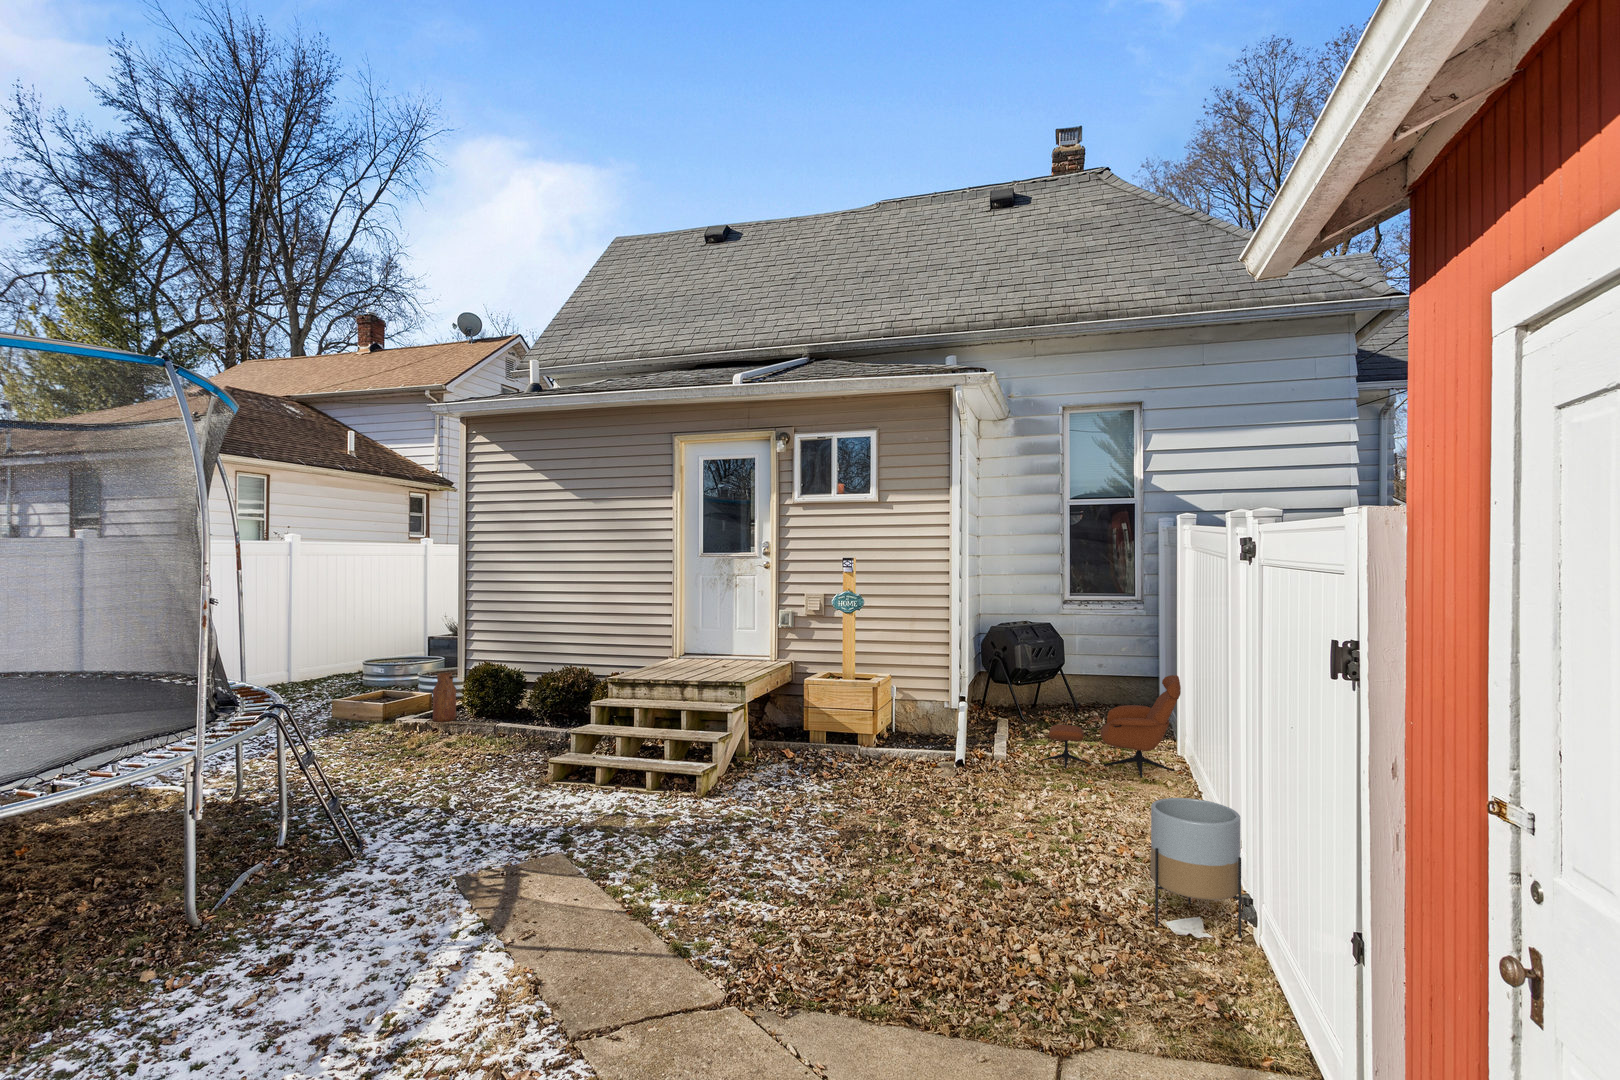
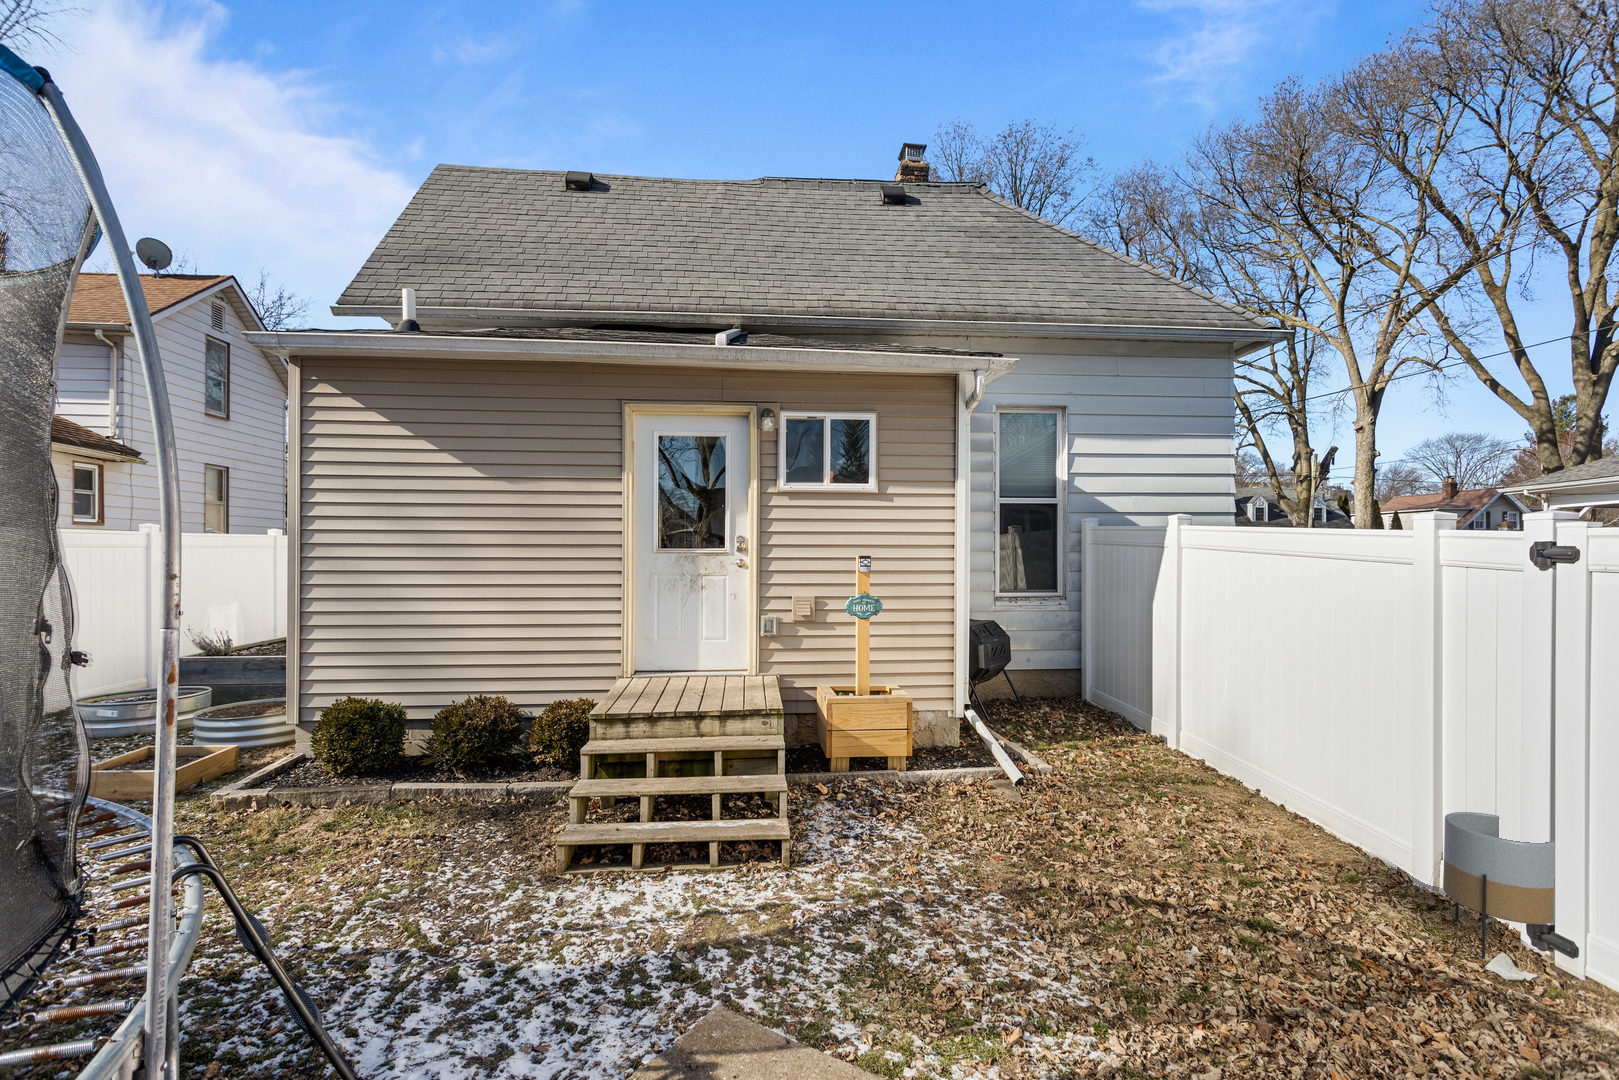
watering can: present [433,673,456,722] -> none [255,718,297,789]
lounge chair: present [1042,675,1181,778] -> none [1069,668,1203,772]

